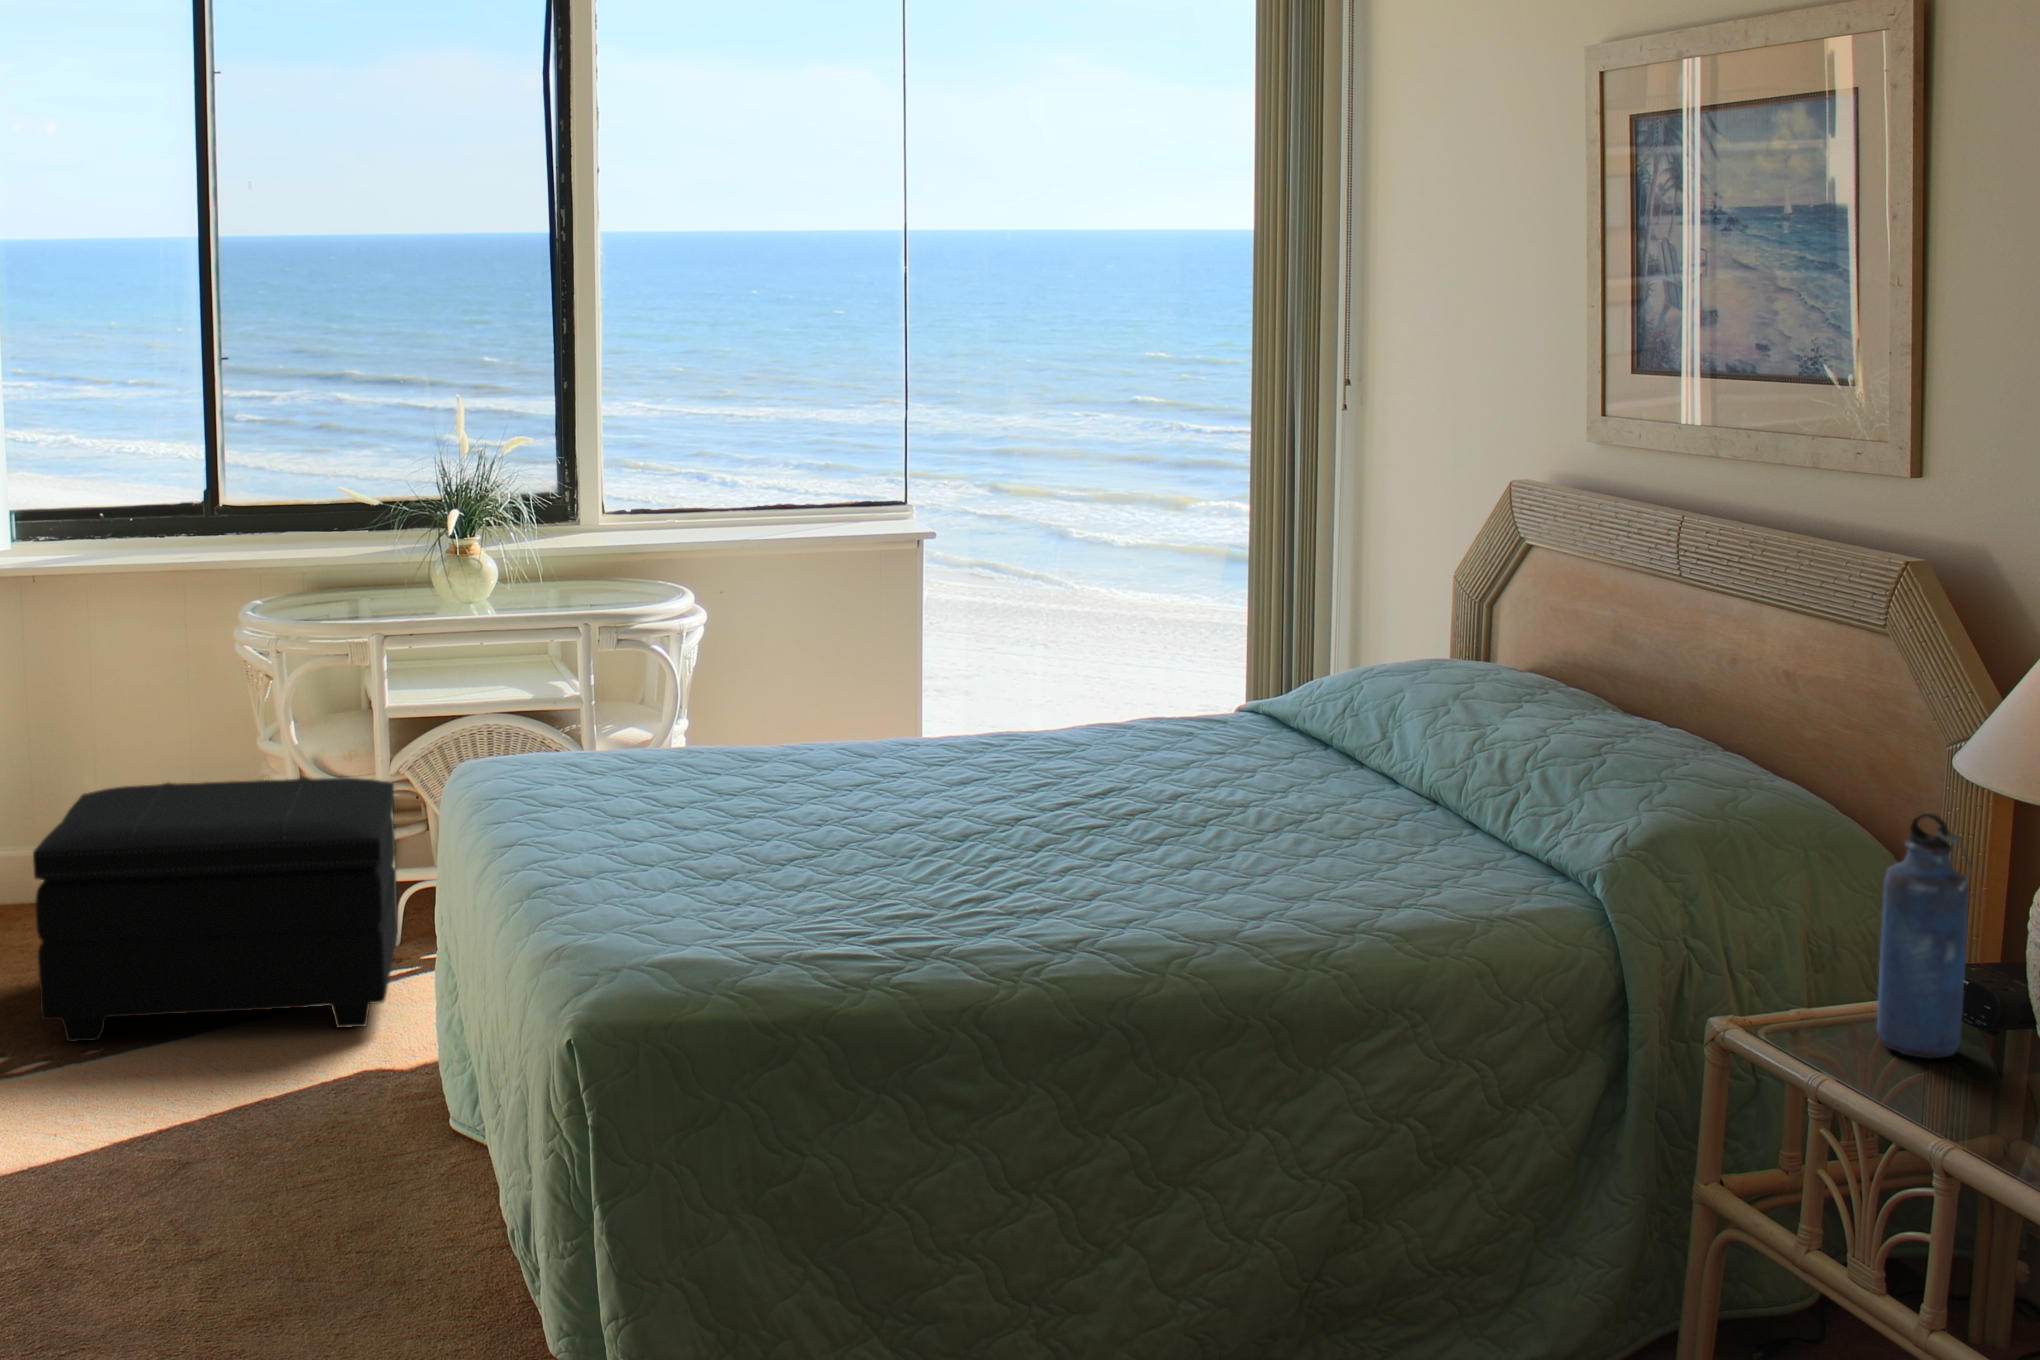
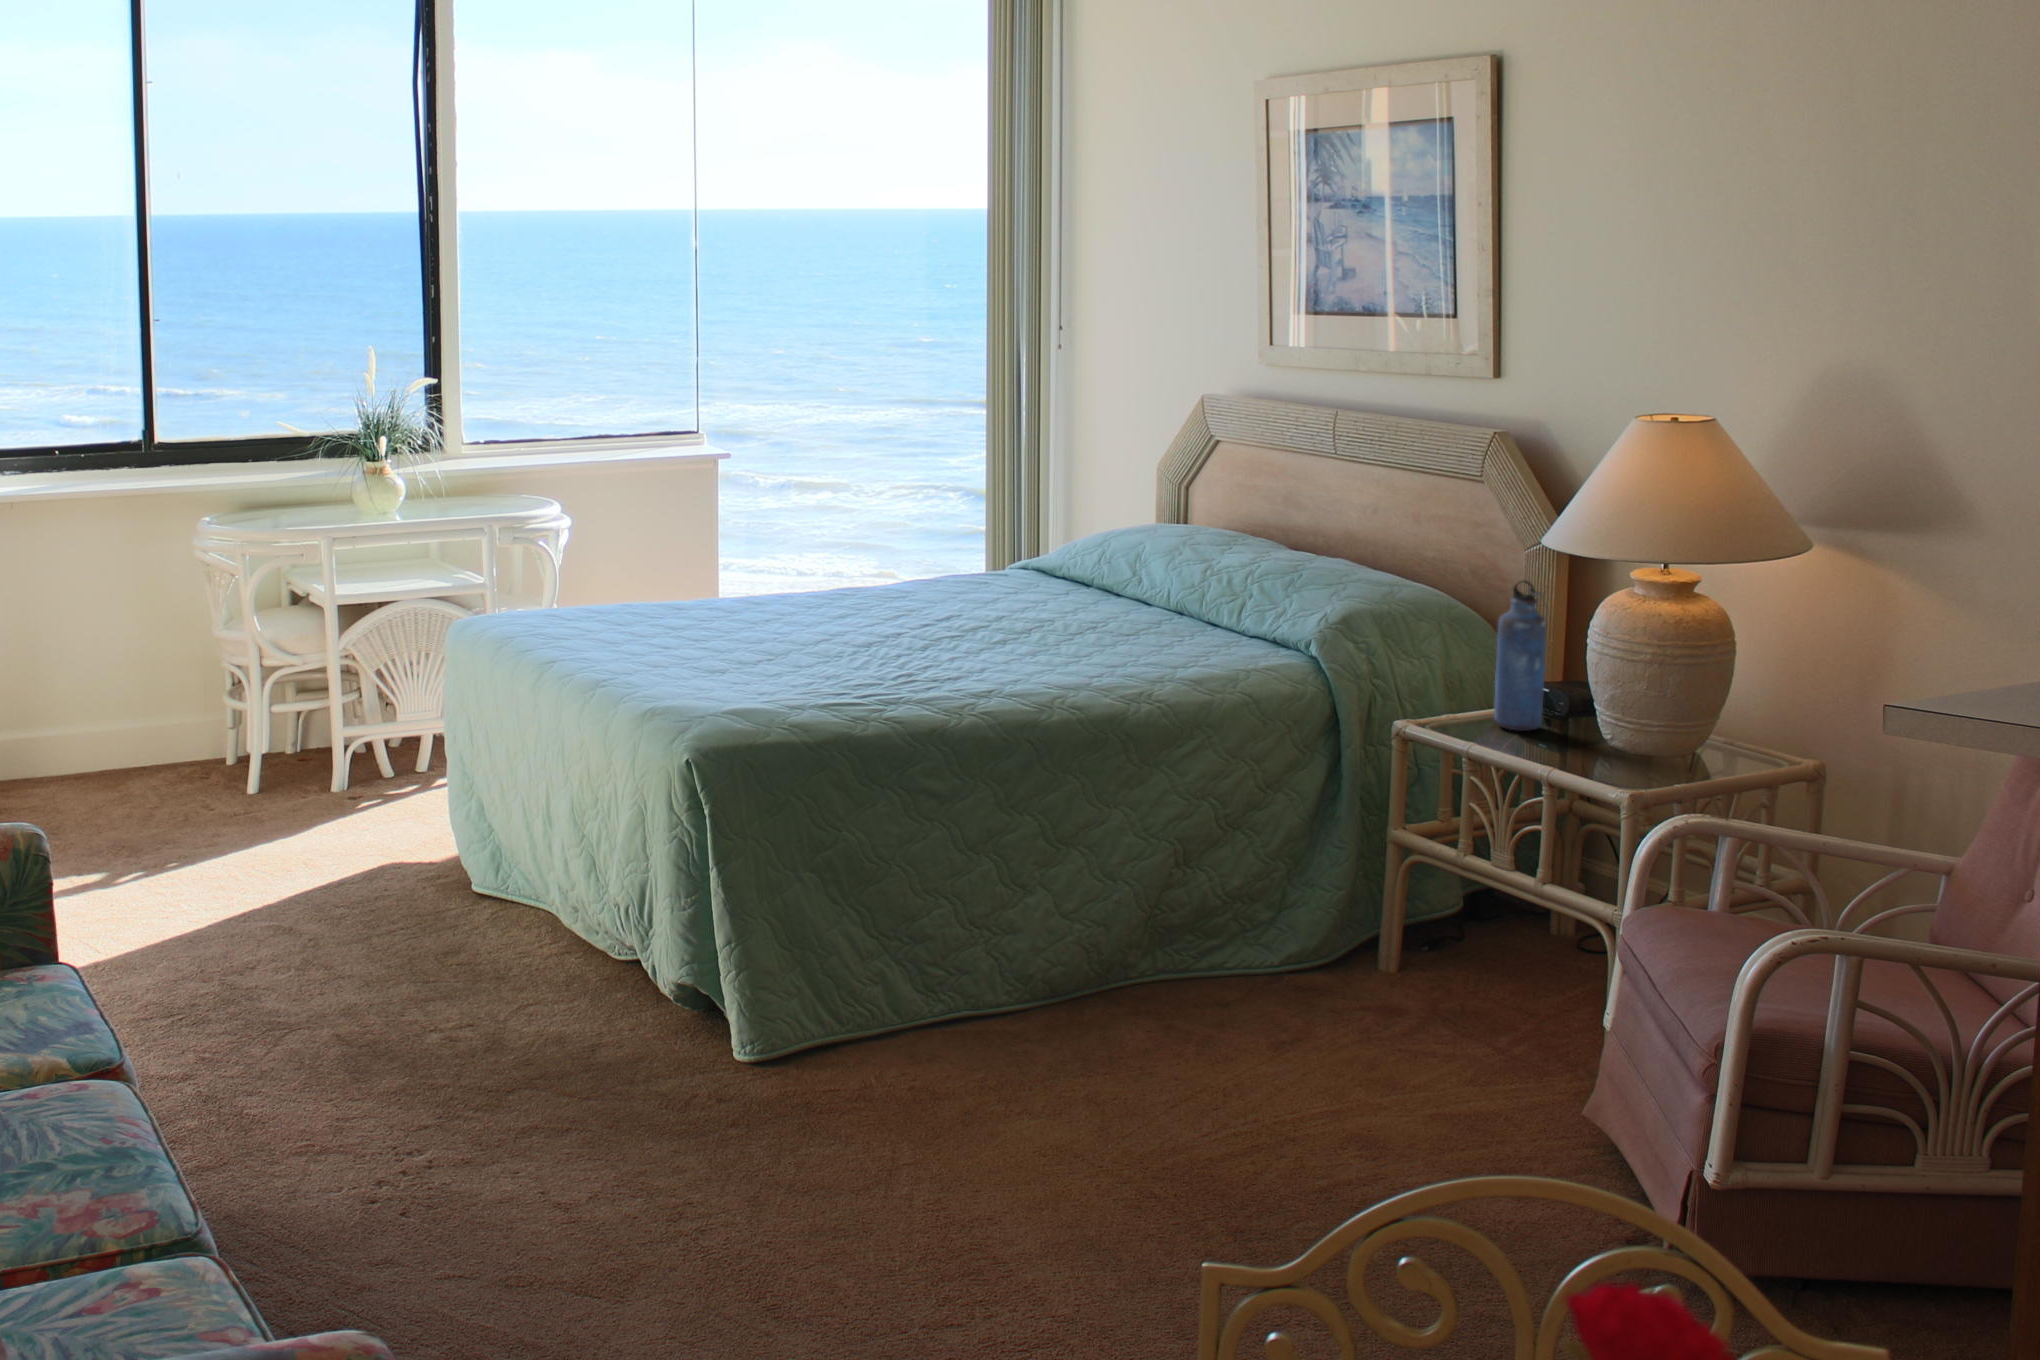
footstool: present [33,777,398,1042] -> none [99,651,388,869]

